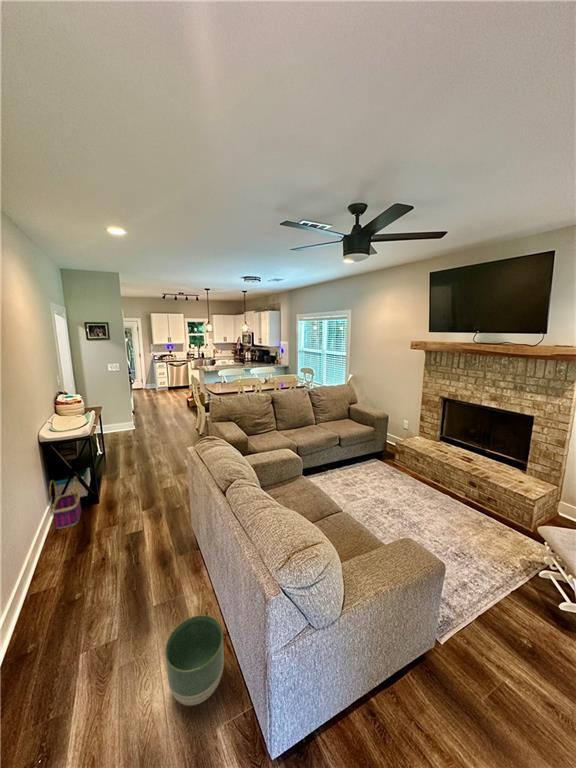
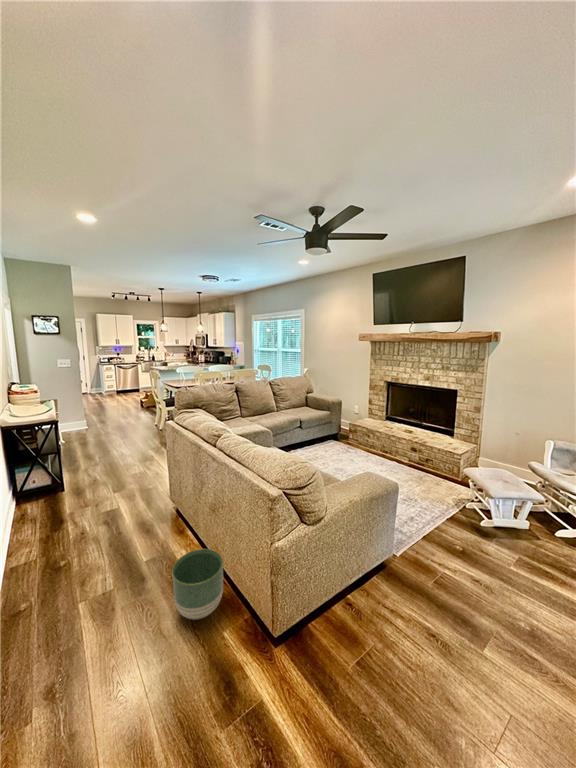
basket: present [49,477,81,529] -> none [13,461,45,516]

